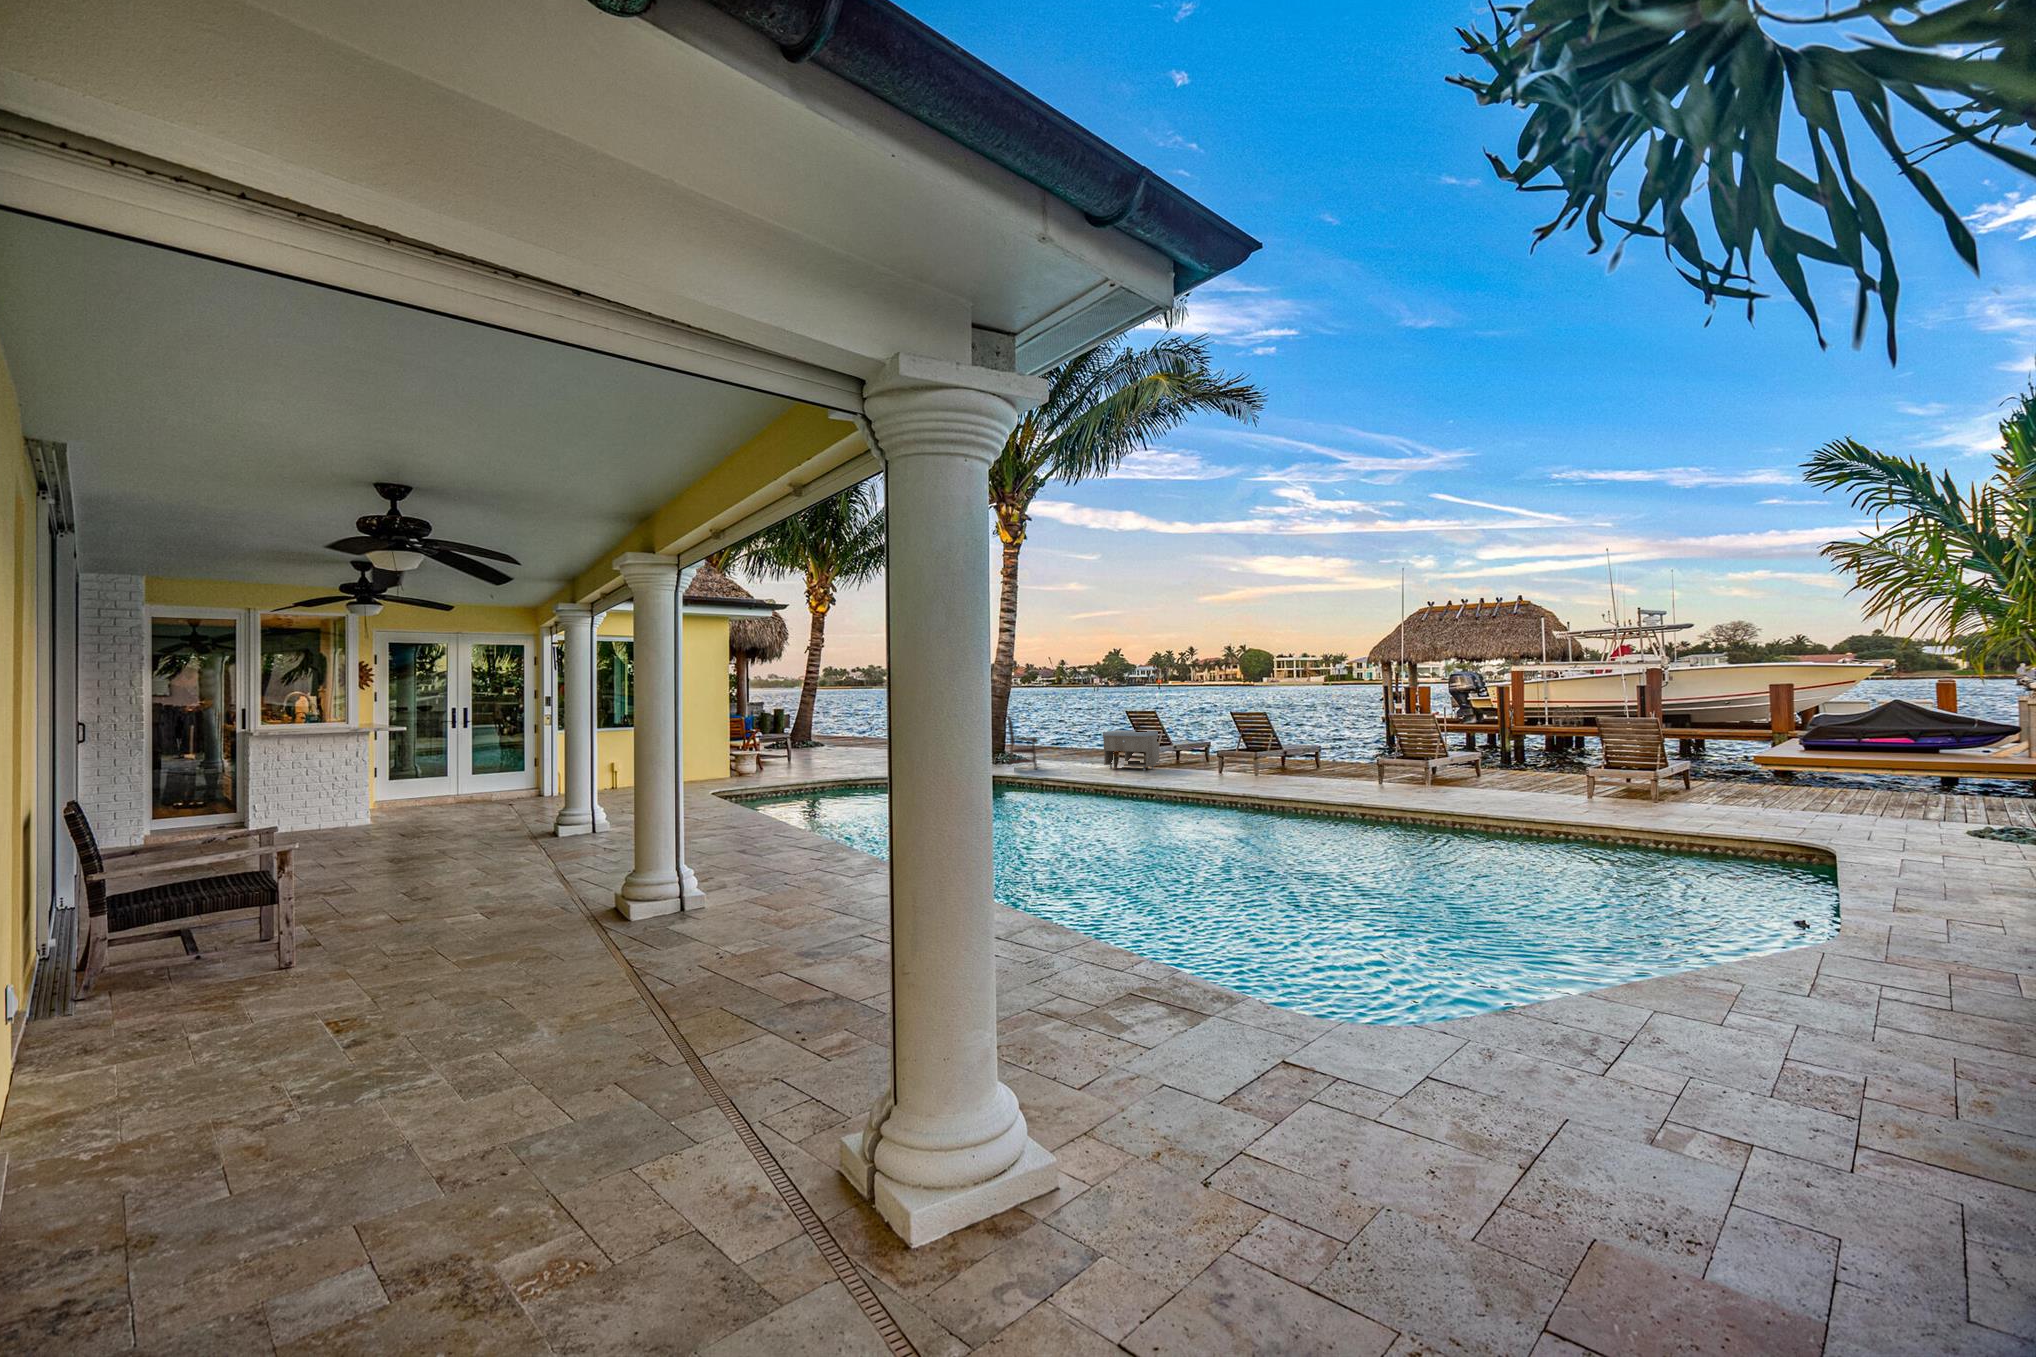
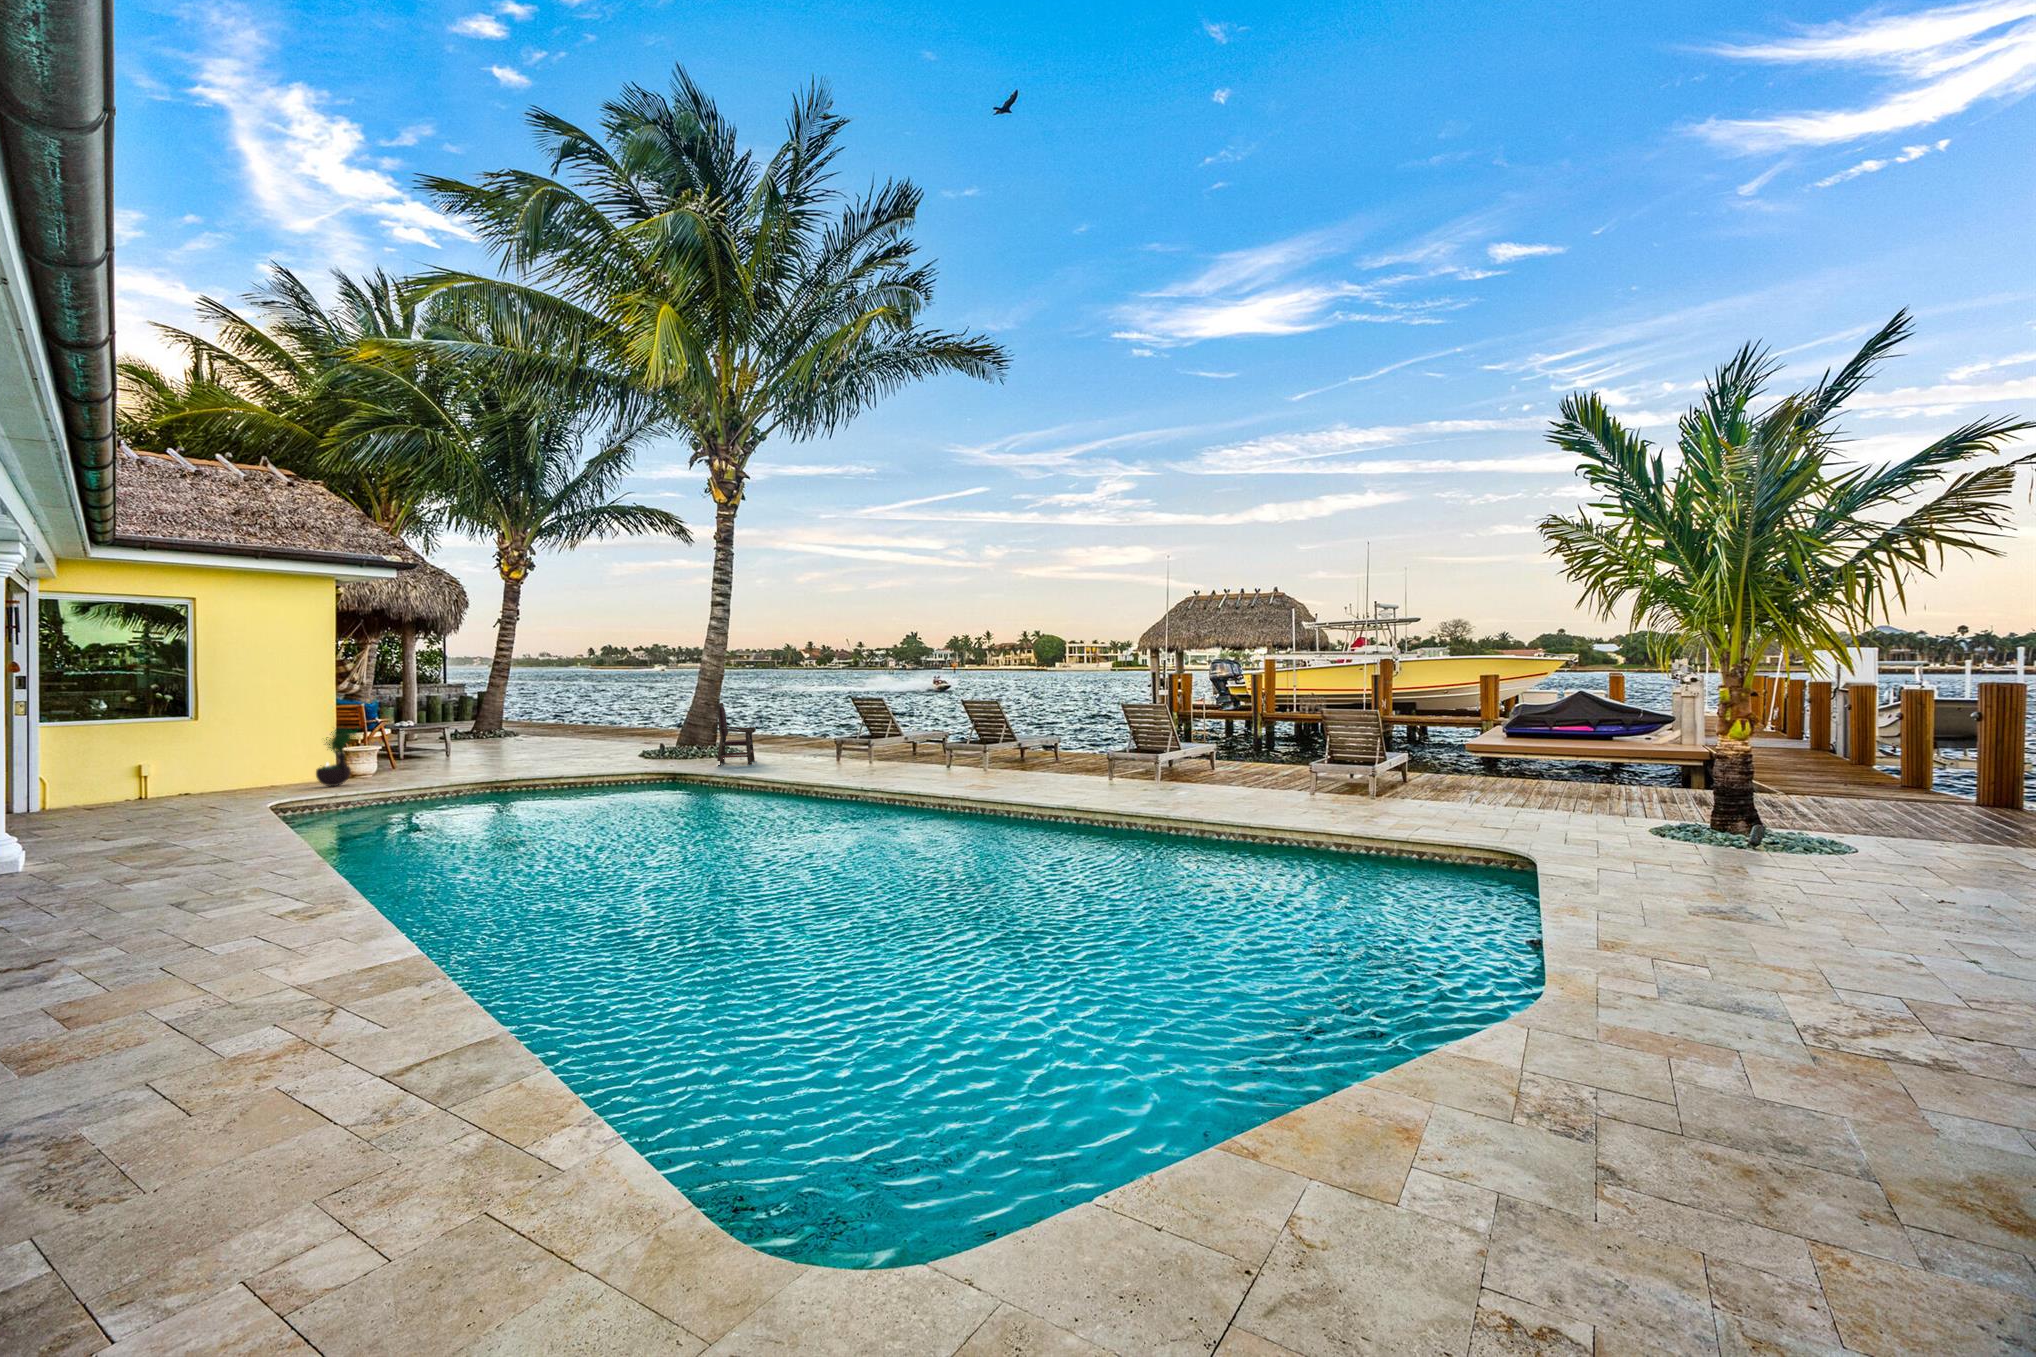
storage bench: present [1103,730,1159,770] -> none [827,720,891,765]
potted tree: none [718,732,748,782] -> present [316,729,356,786]

